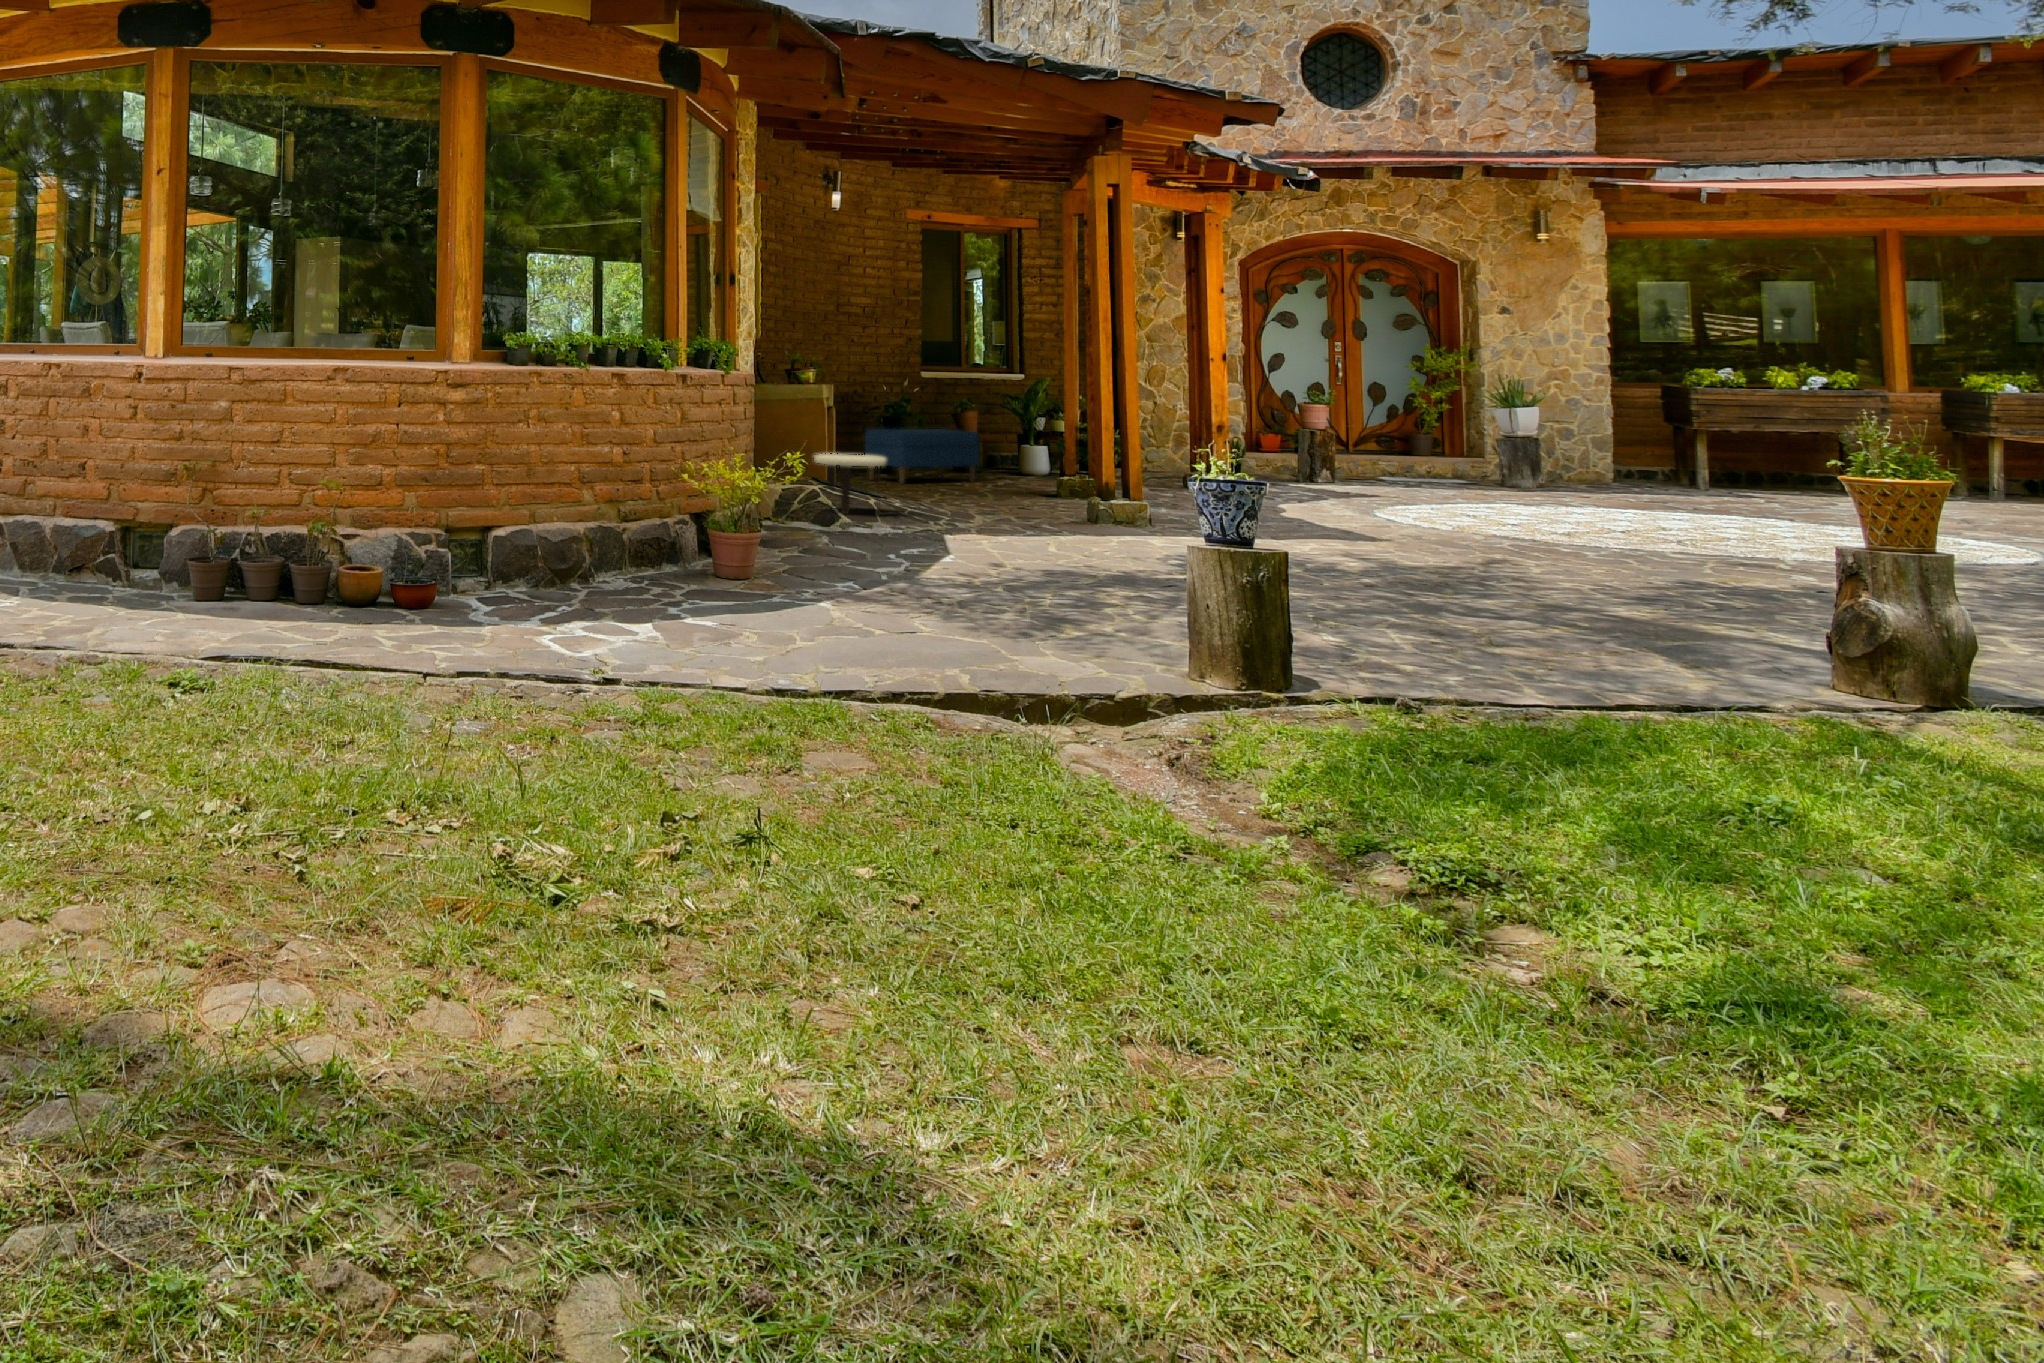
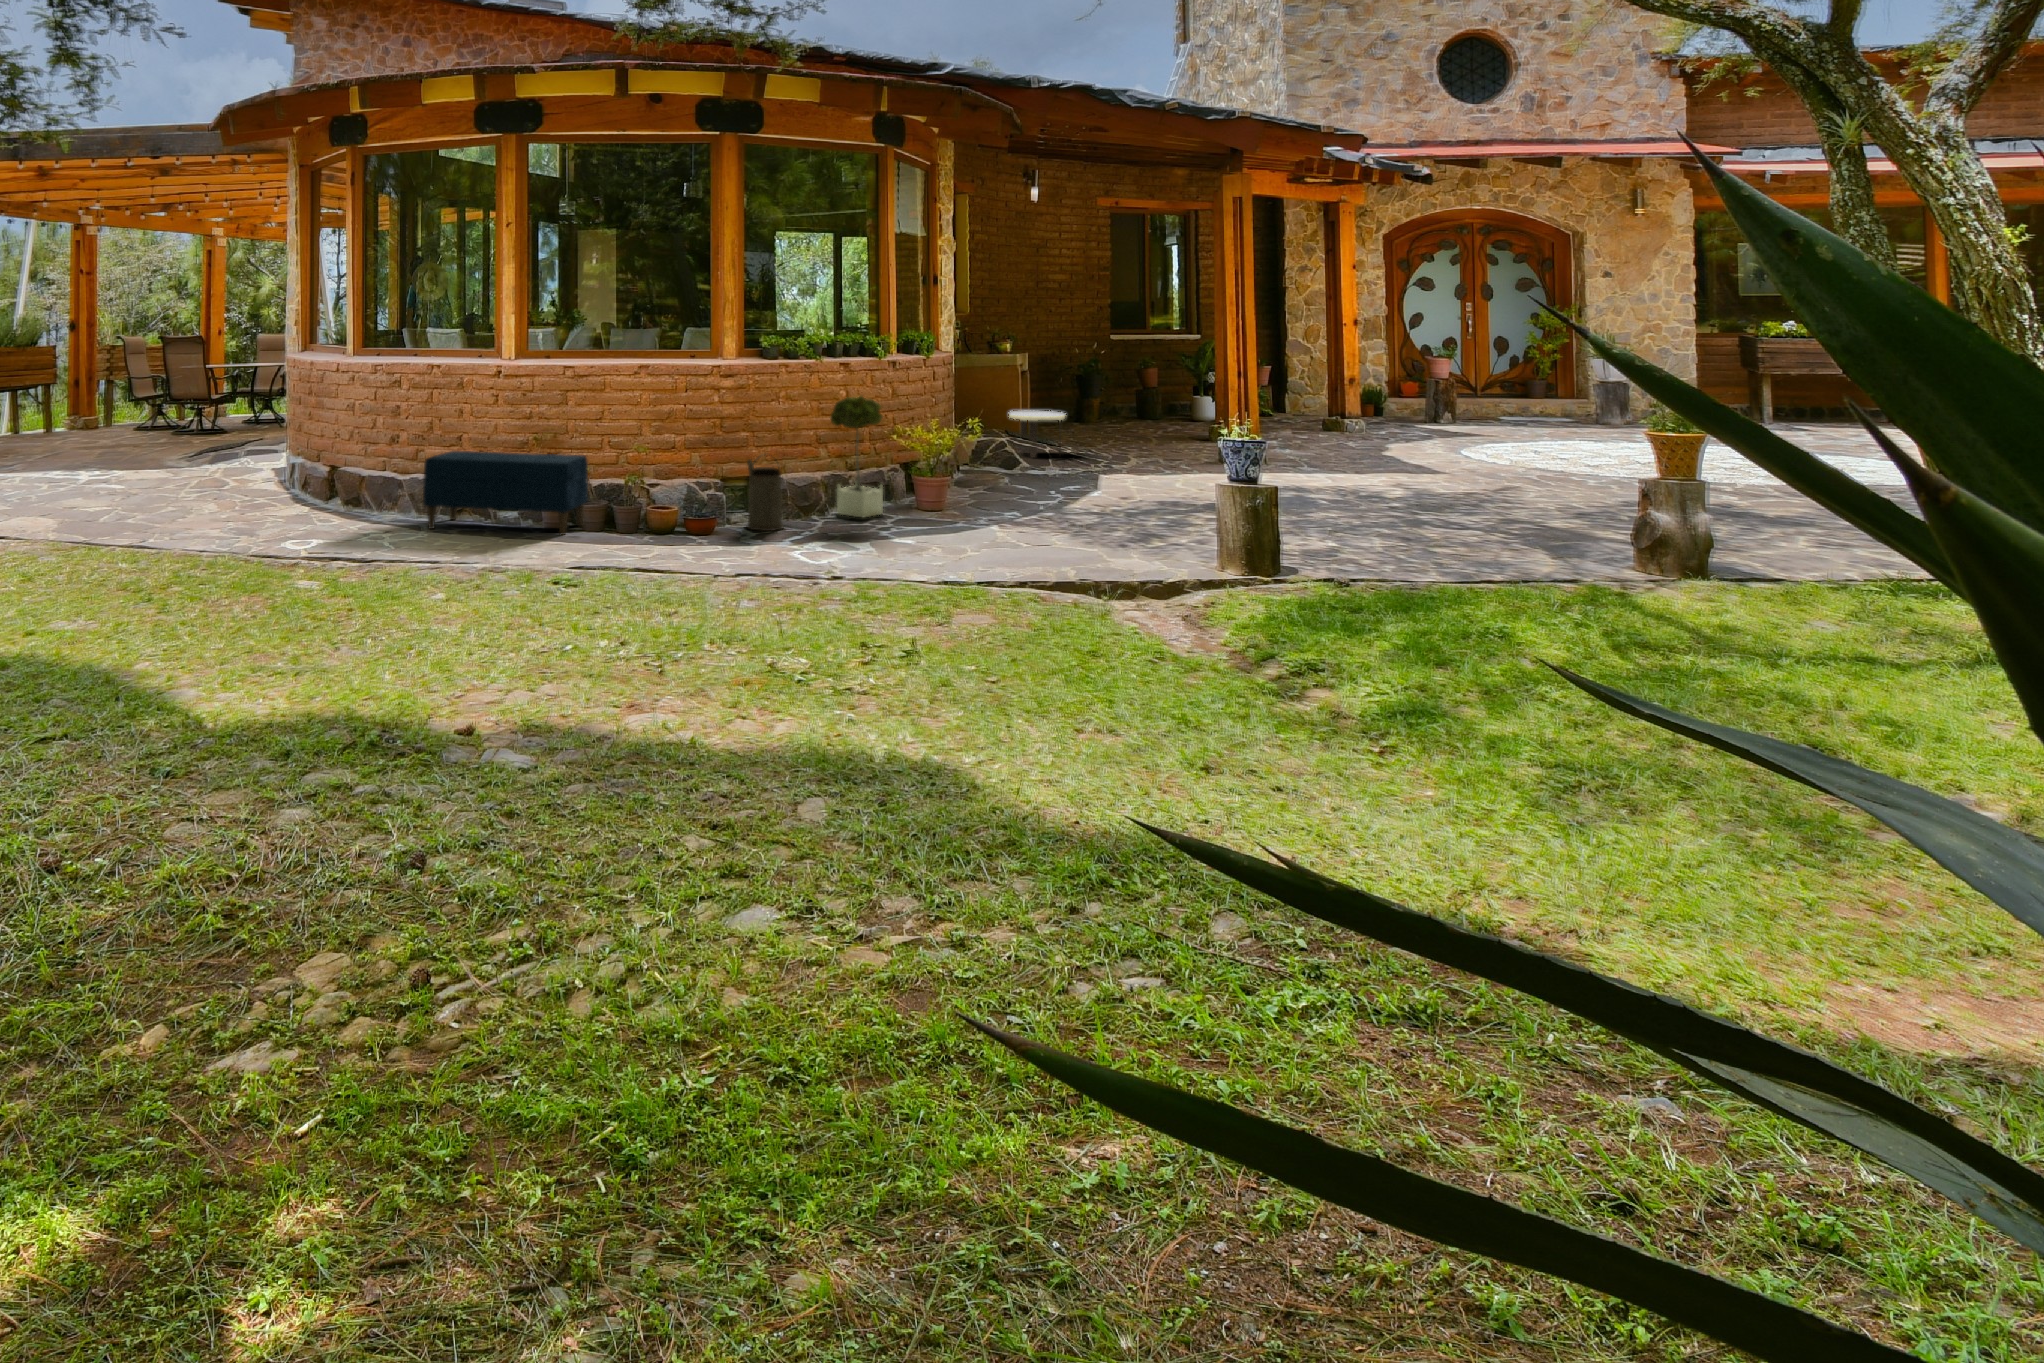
potted tree: none [597,416,671,588] -> present [830,396,883,517]
bench: present [865,429,979,483] -> present [423,451,588,535]
watering can: none [479,495,532,604] -> present [747,460,784,531]

